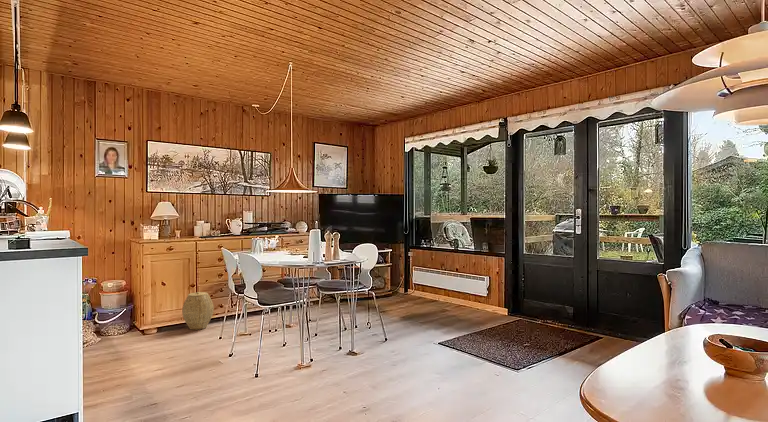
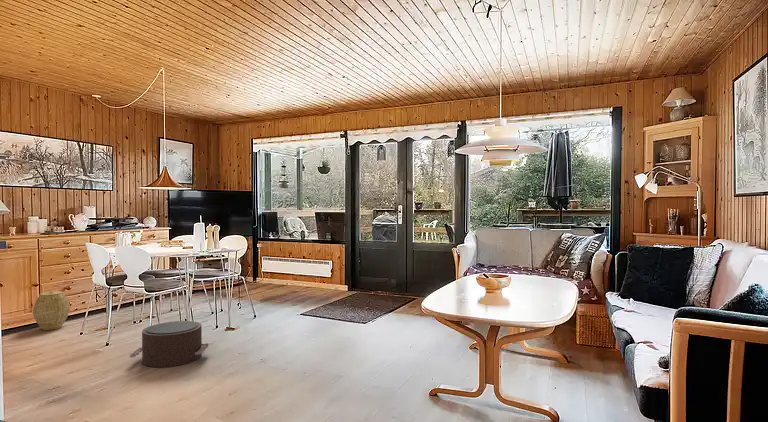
pouf: none [208,342,298,402] -> present [130,321,209,367]

